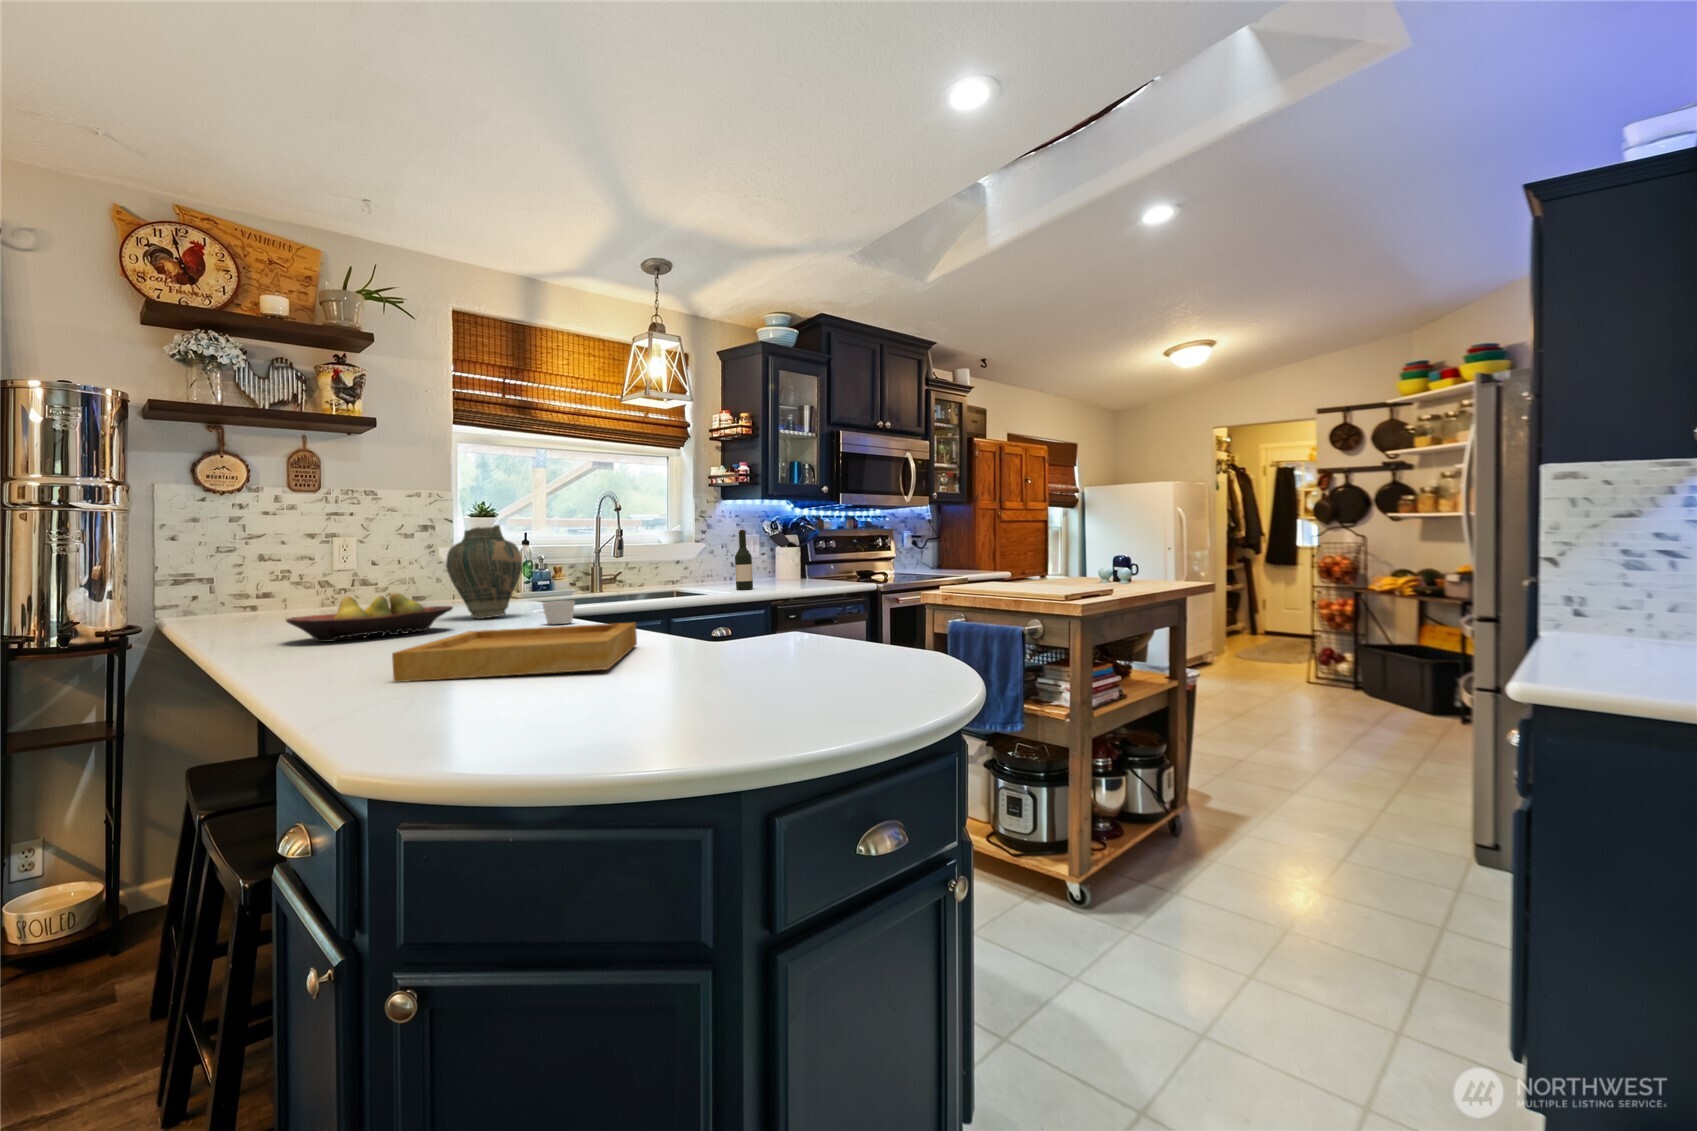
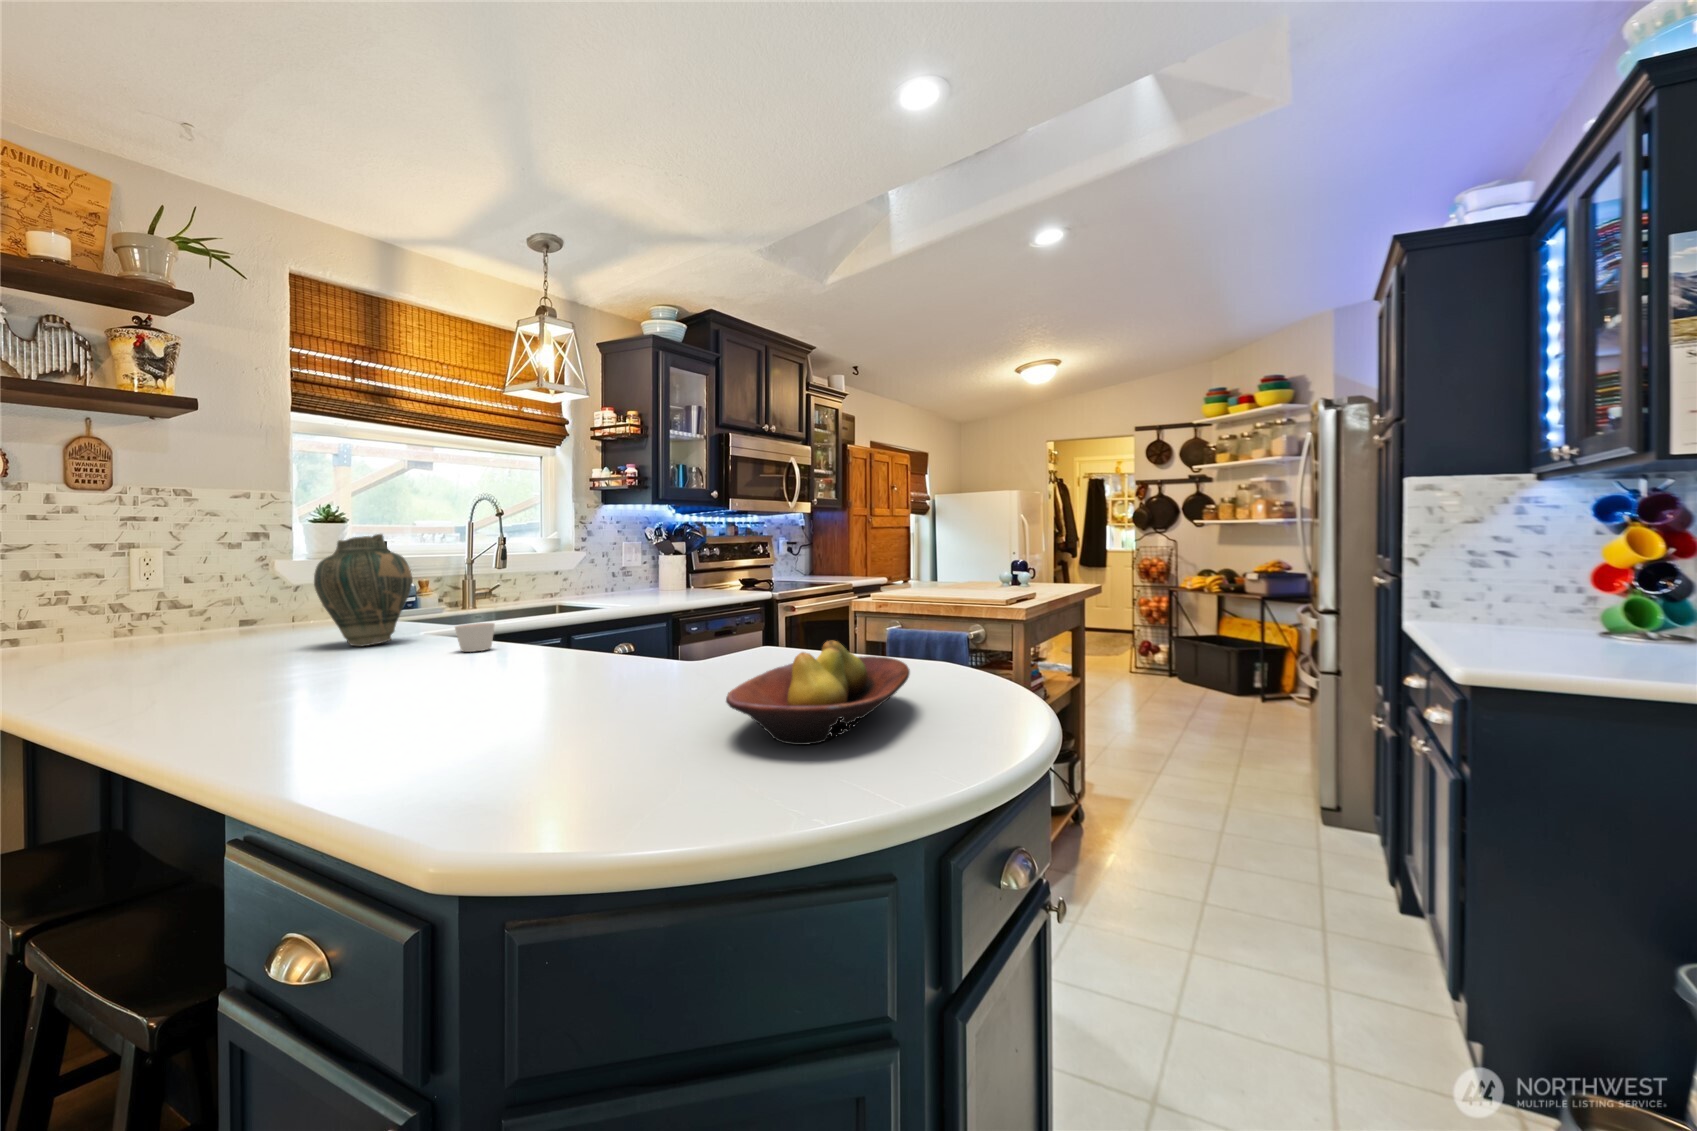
wine bottle: present [735,530,753,590] -> none [626,536,646,600]
fruit bowl: present [286,593,453,642] -> present [726,641,910,745]
tray: present [392,622,637,682] -> none [355,652,636,749]

